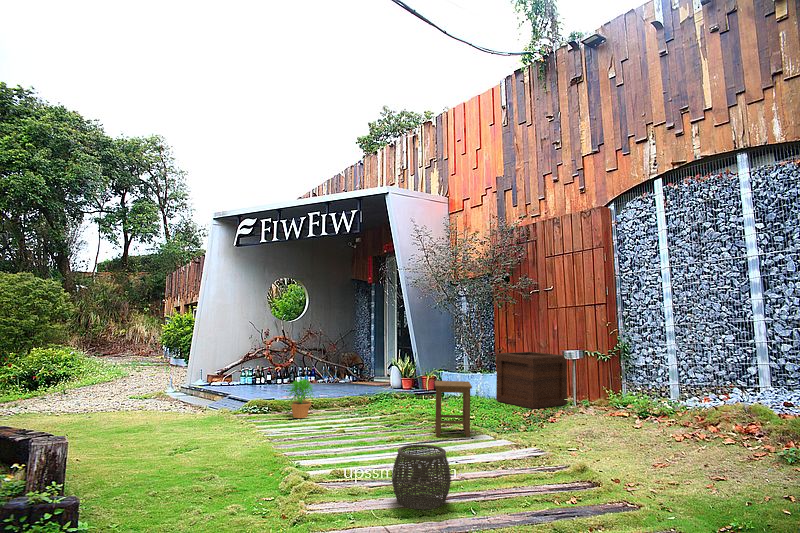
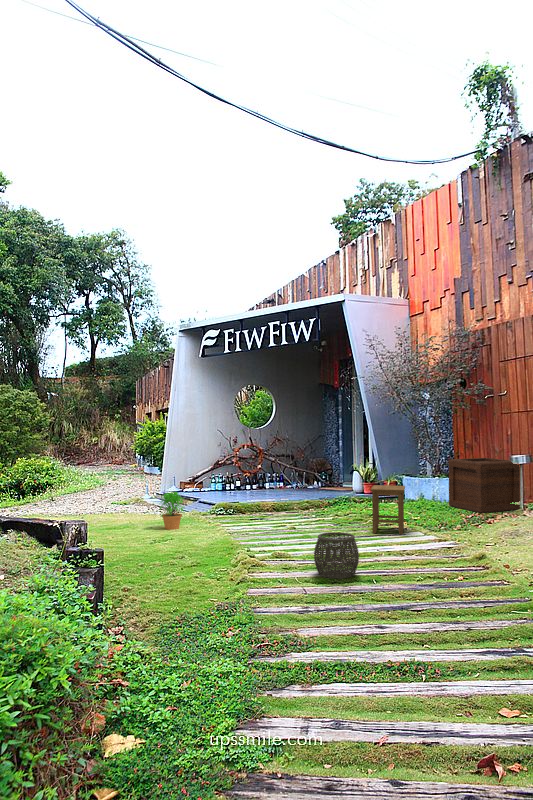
potted plant: present [287,379,314,418] -> present [160,492,184,530]

